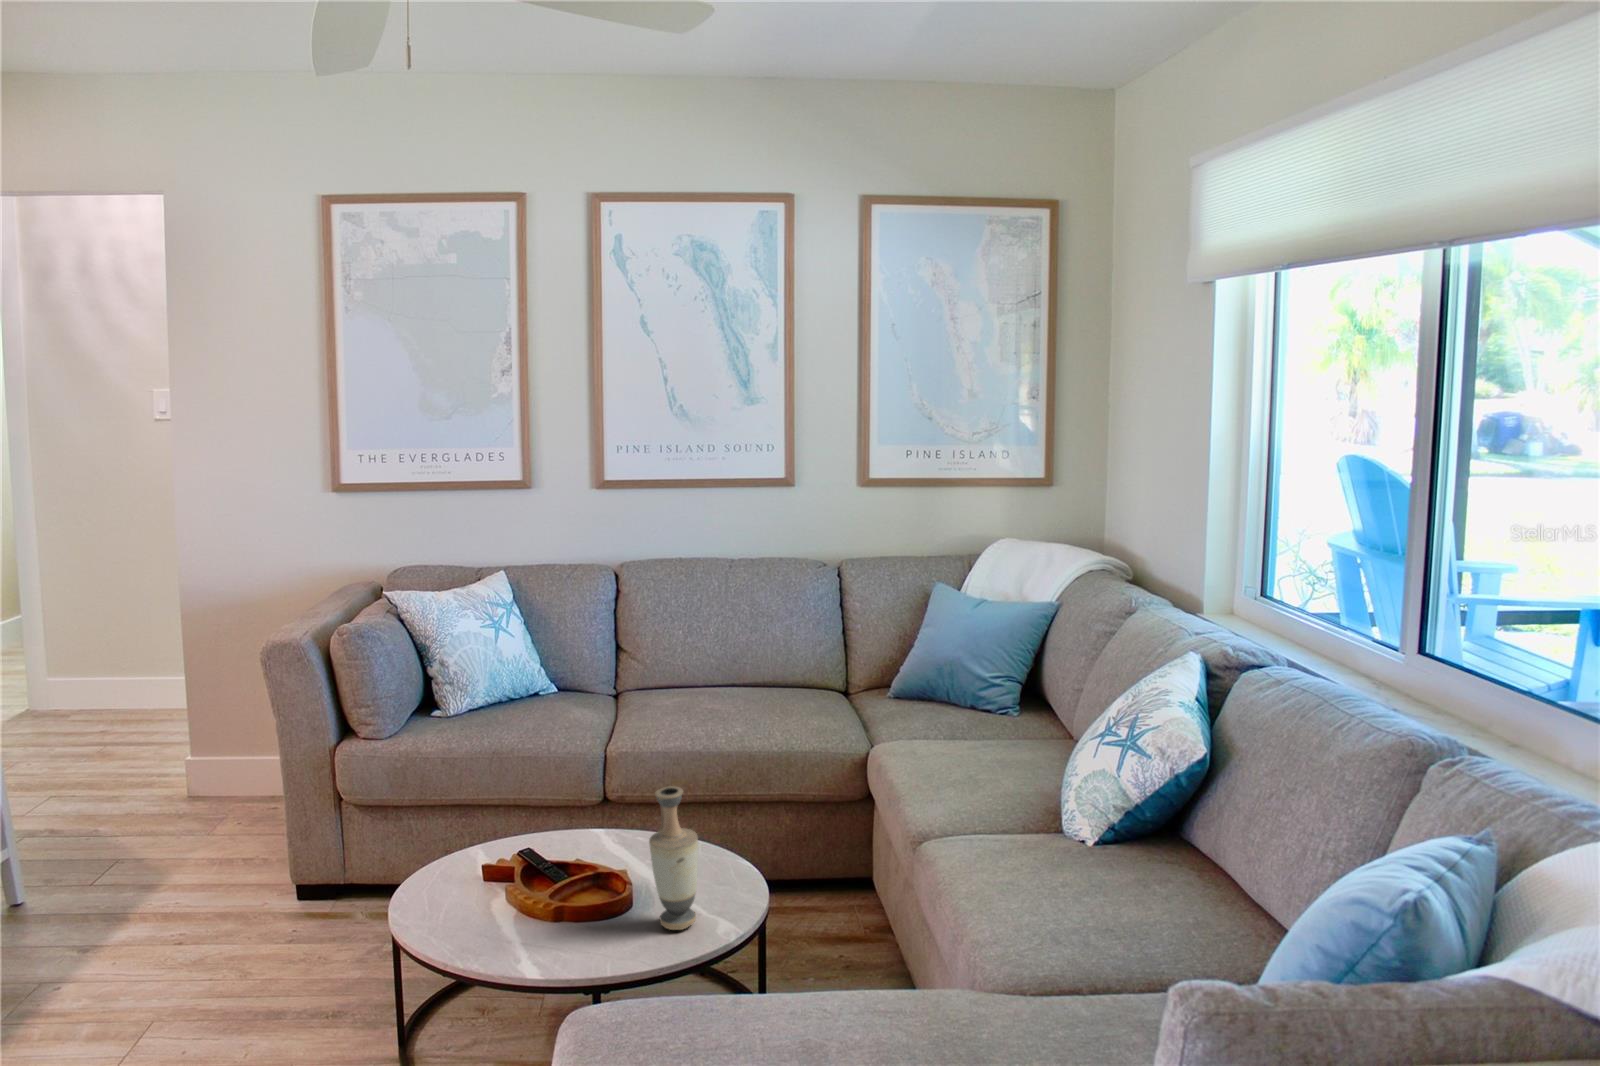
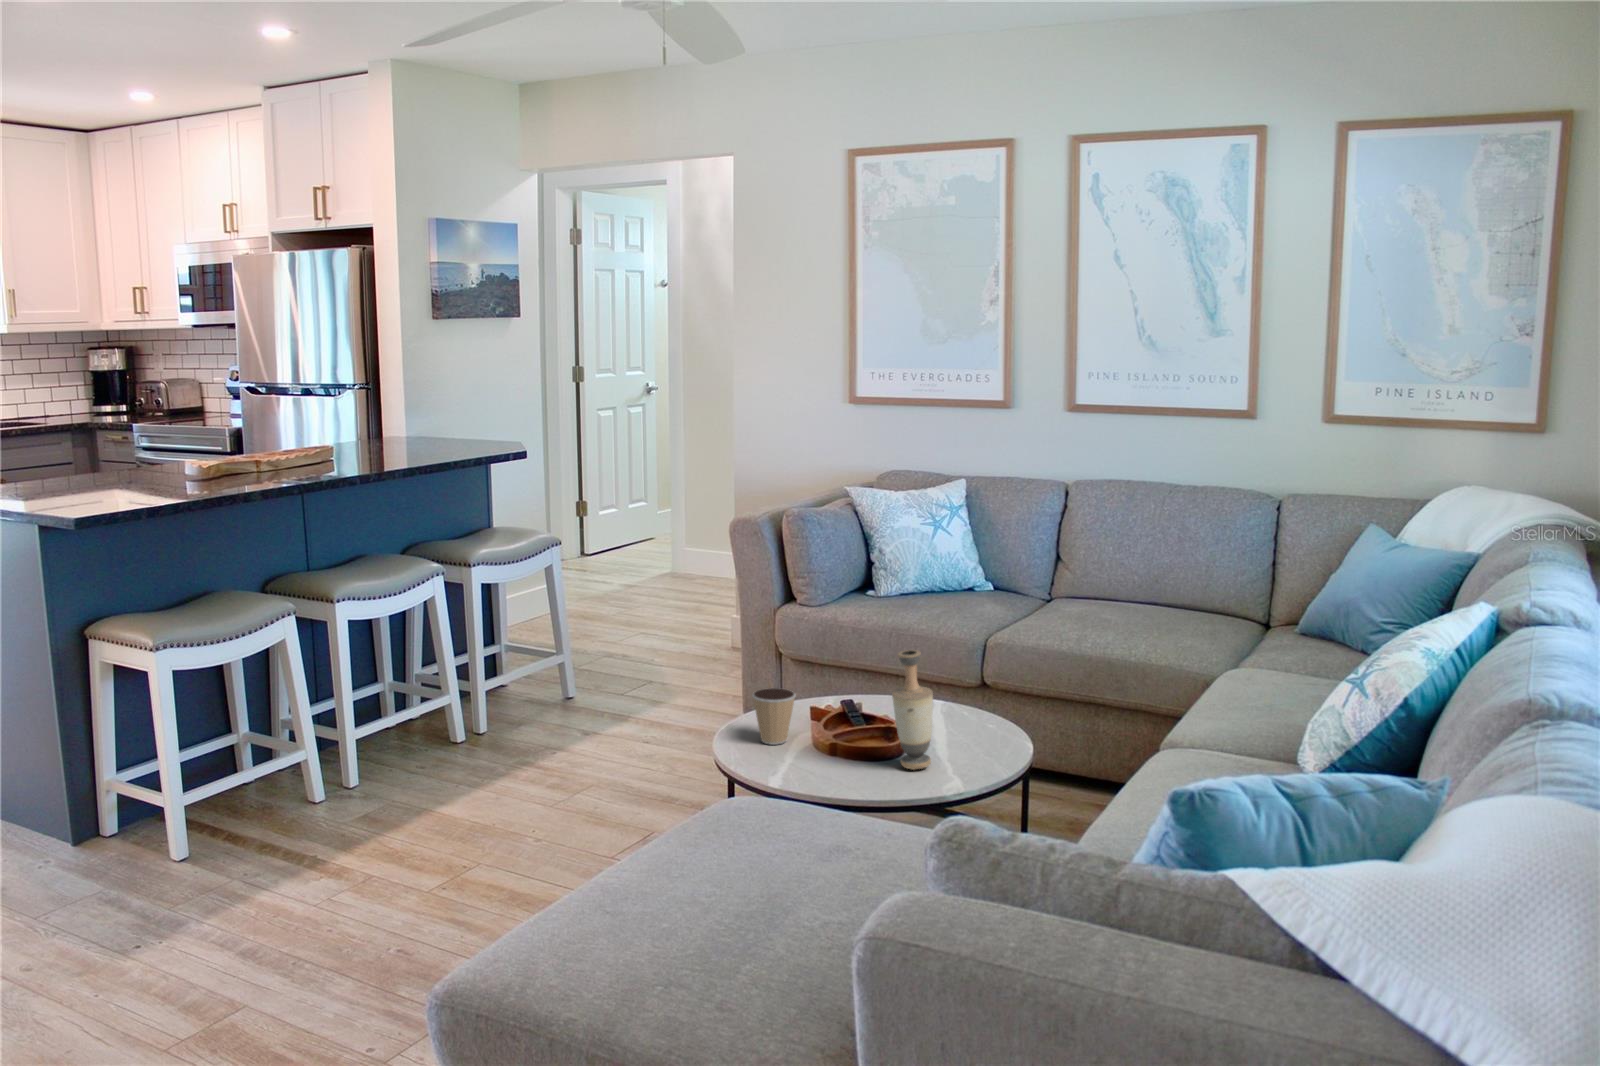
coffee cup: none [446,862,504,938] -> present [752,688,796,745]

